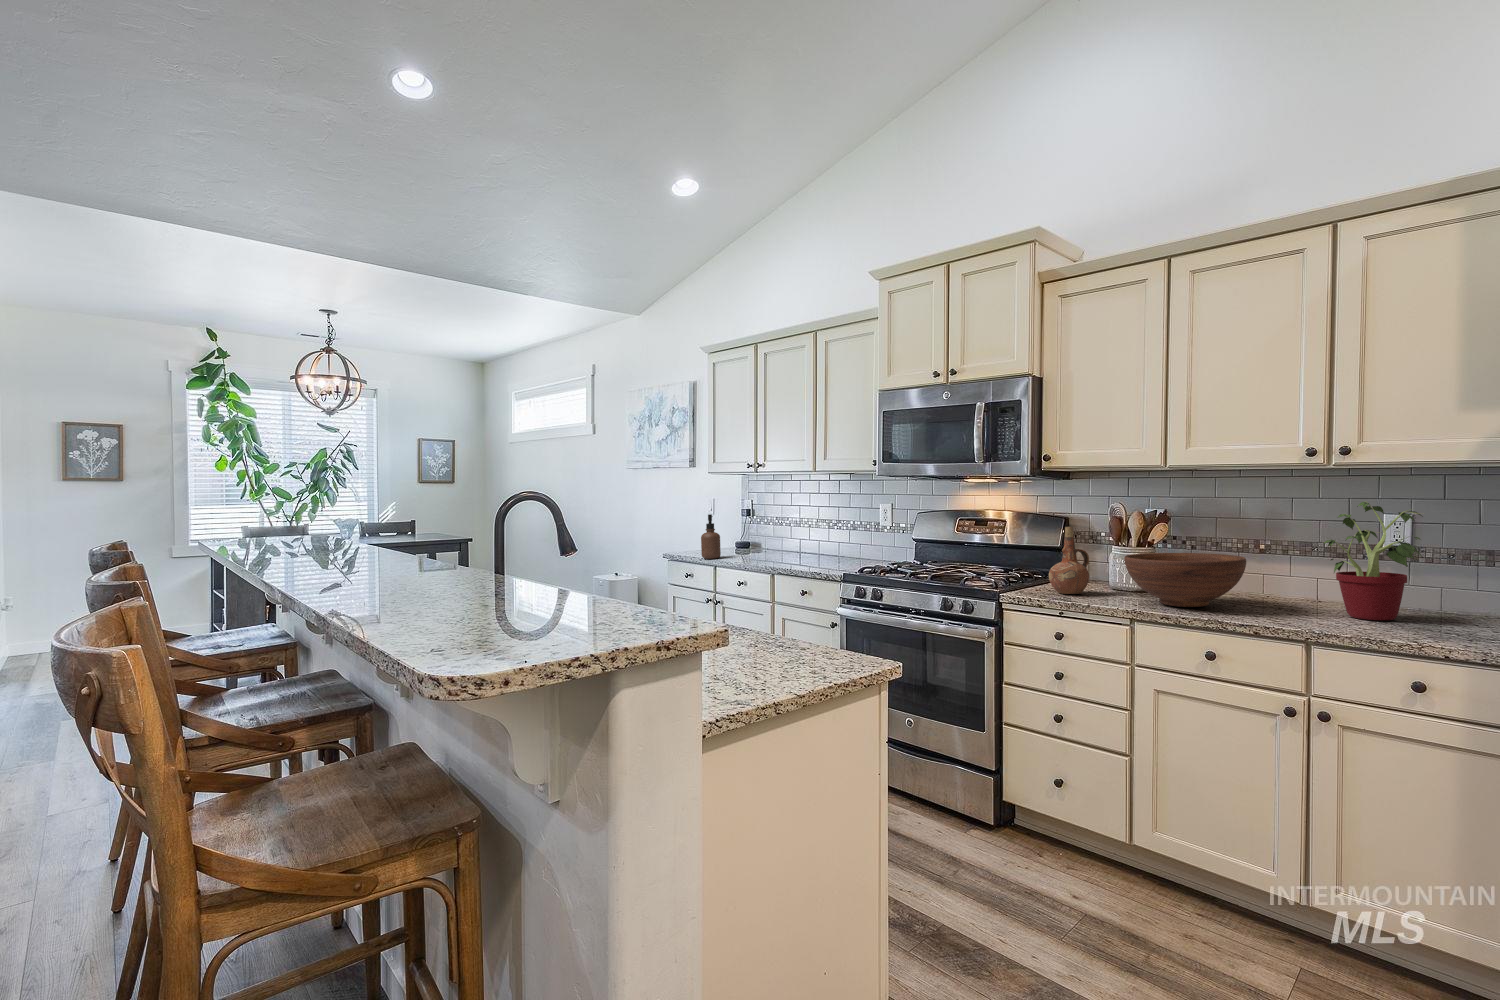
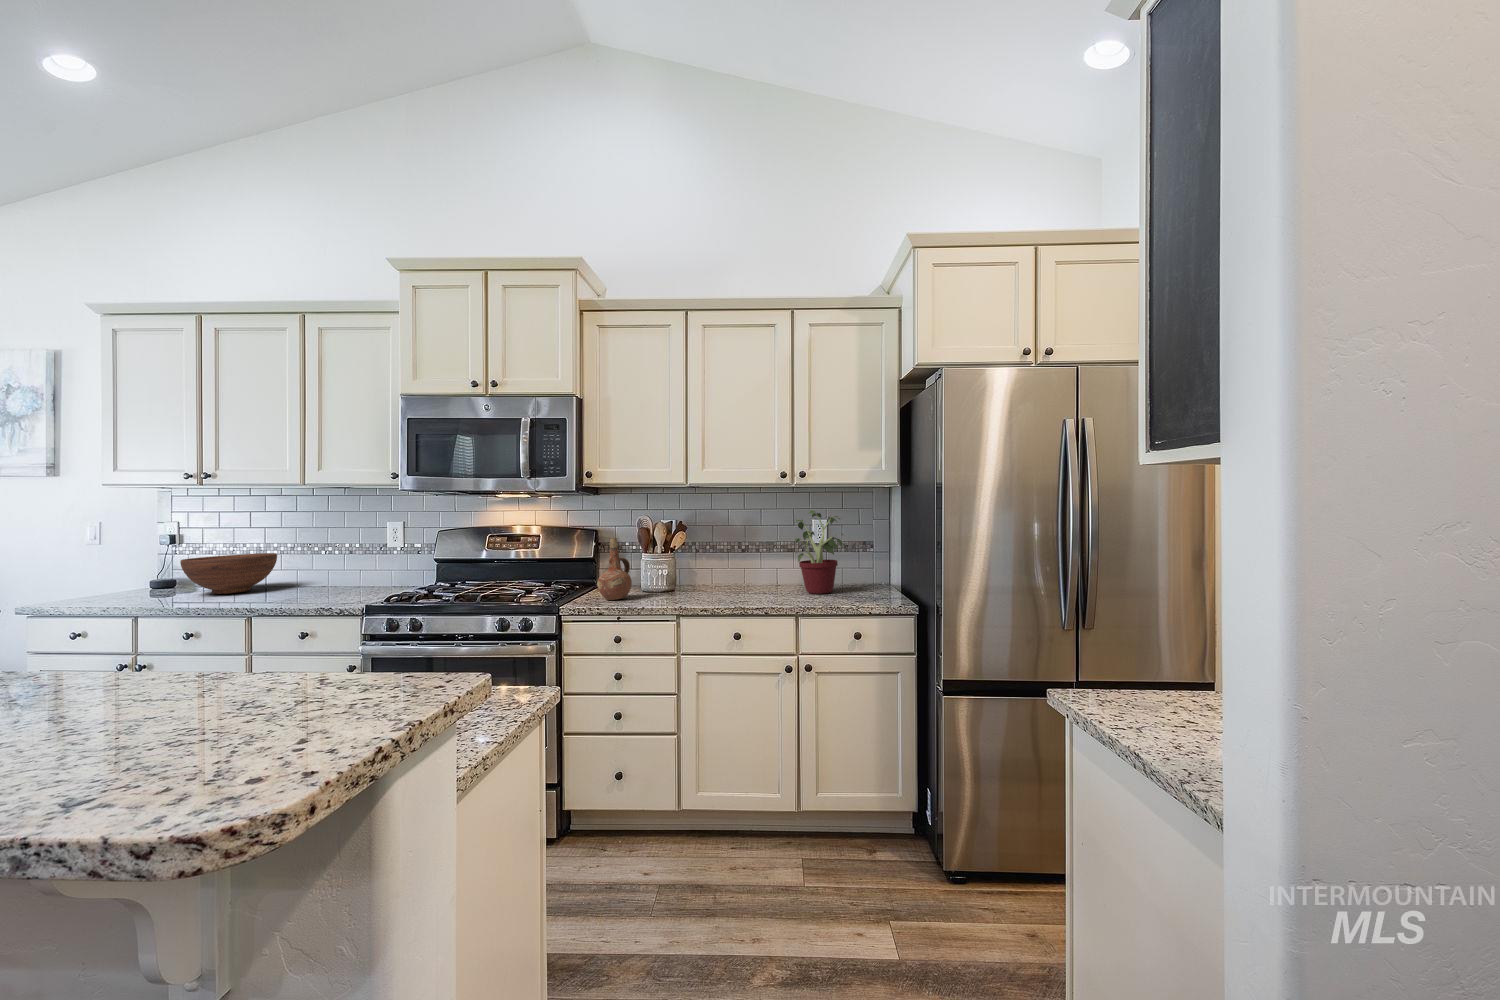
soap dispenser: present [701,514,721,559] -> none [106,545,143,608]
fruit bowl: present [1124,553,1246,607] -> present [180,553,277,594]

